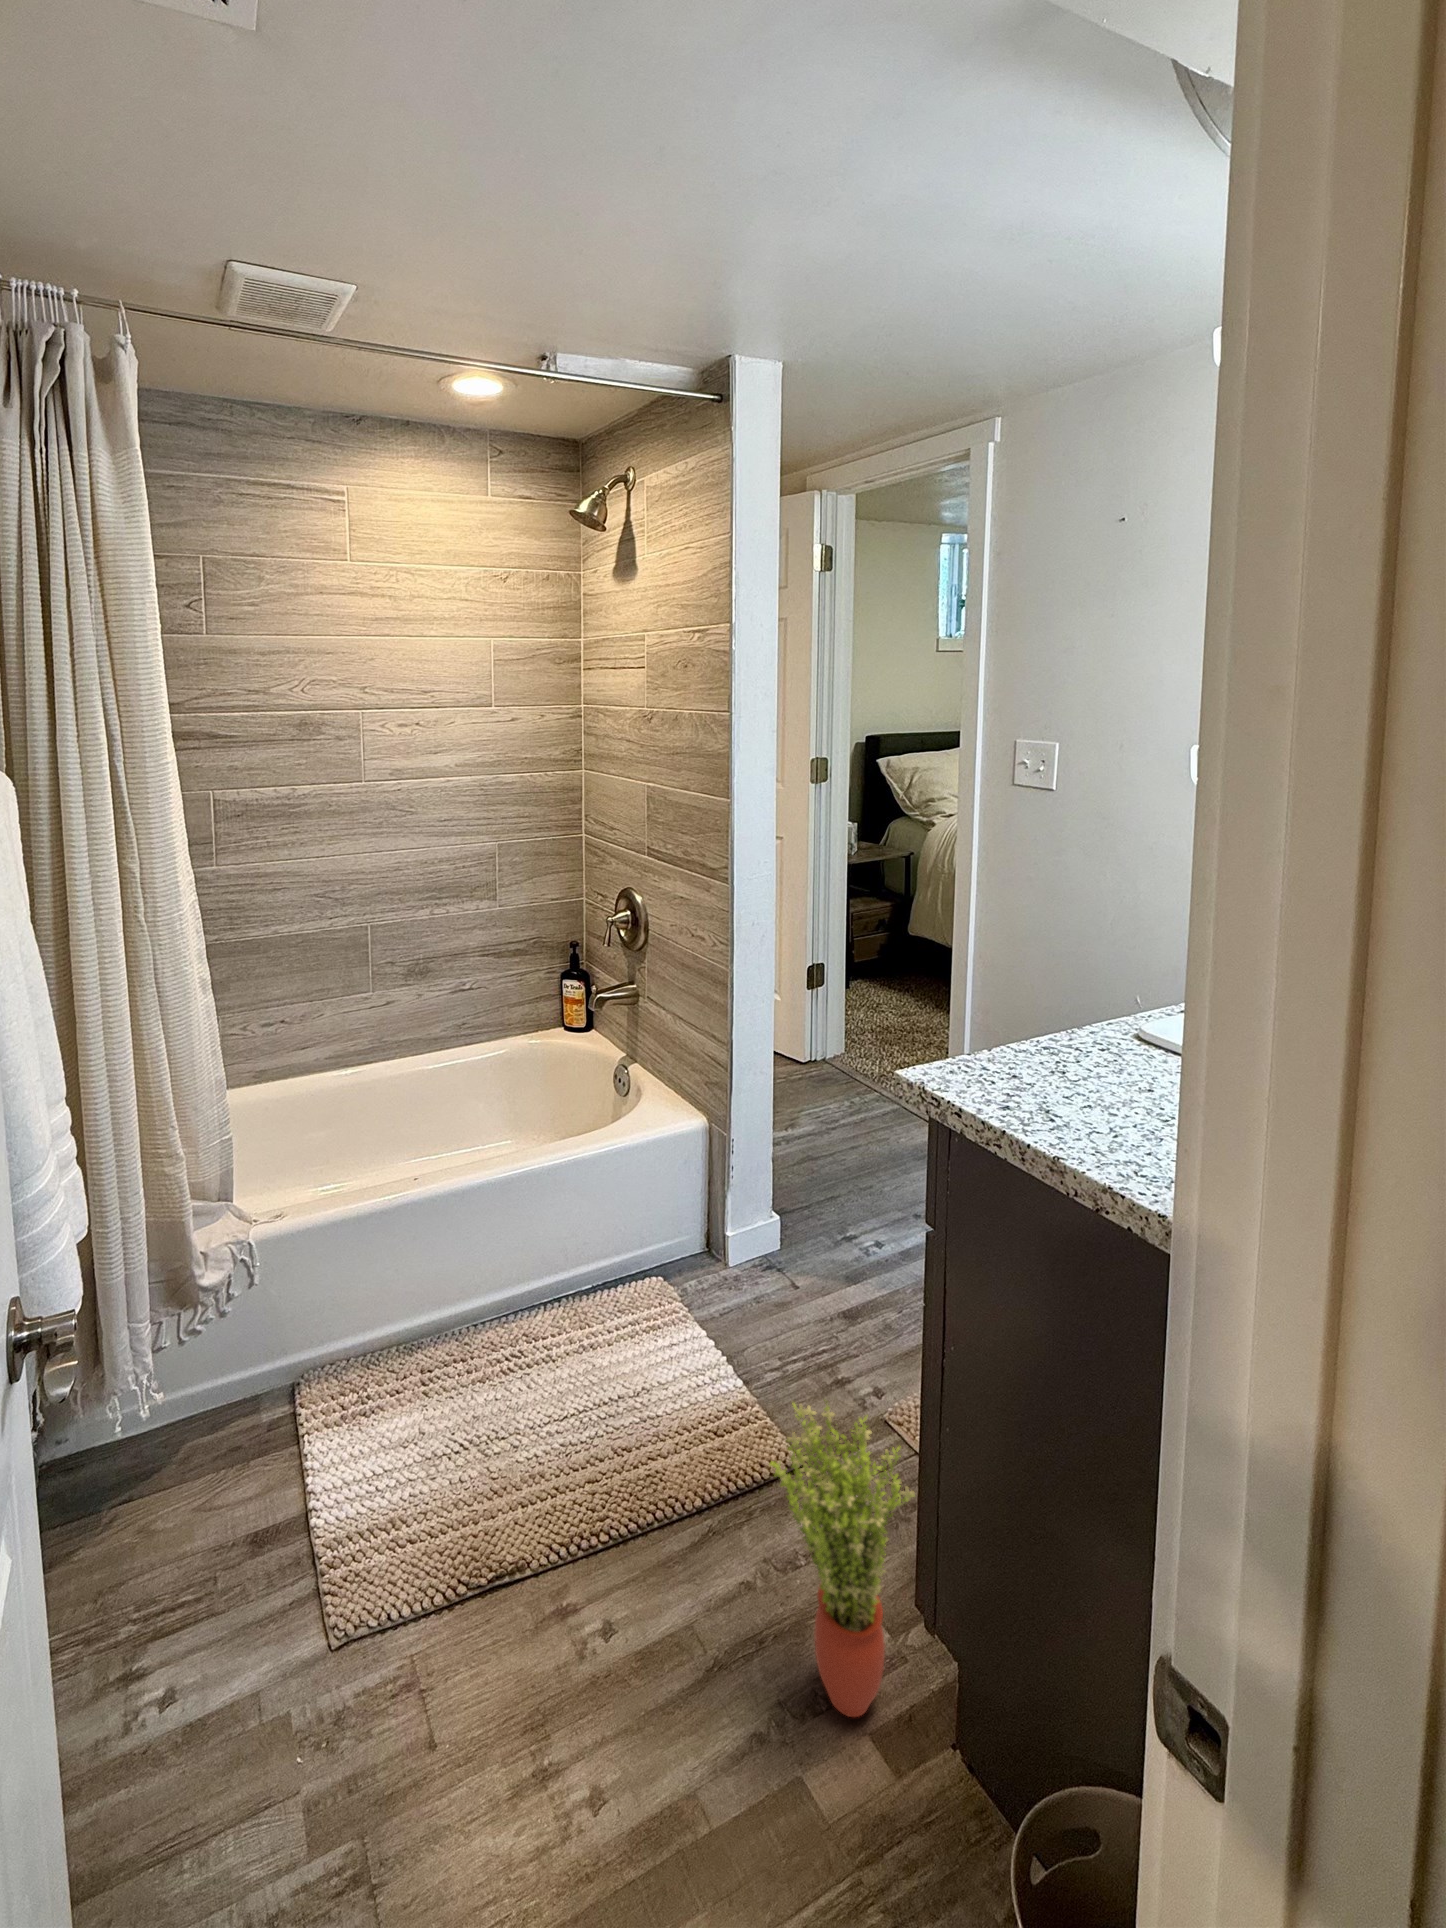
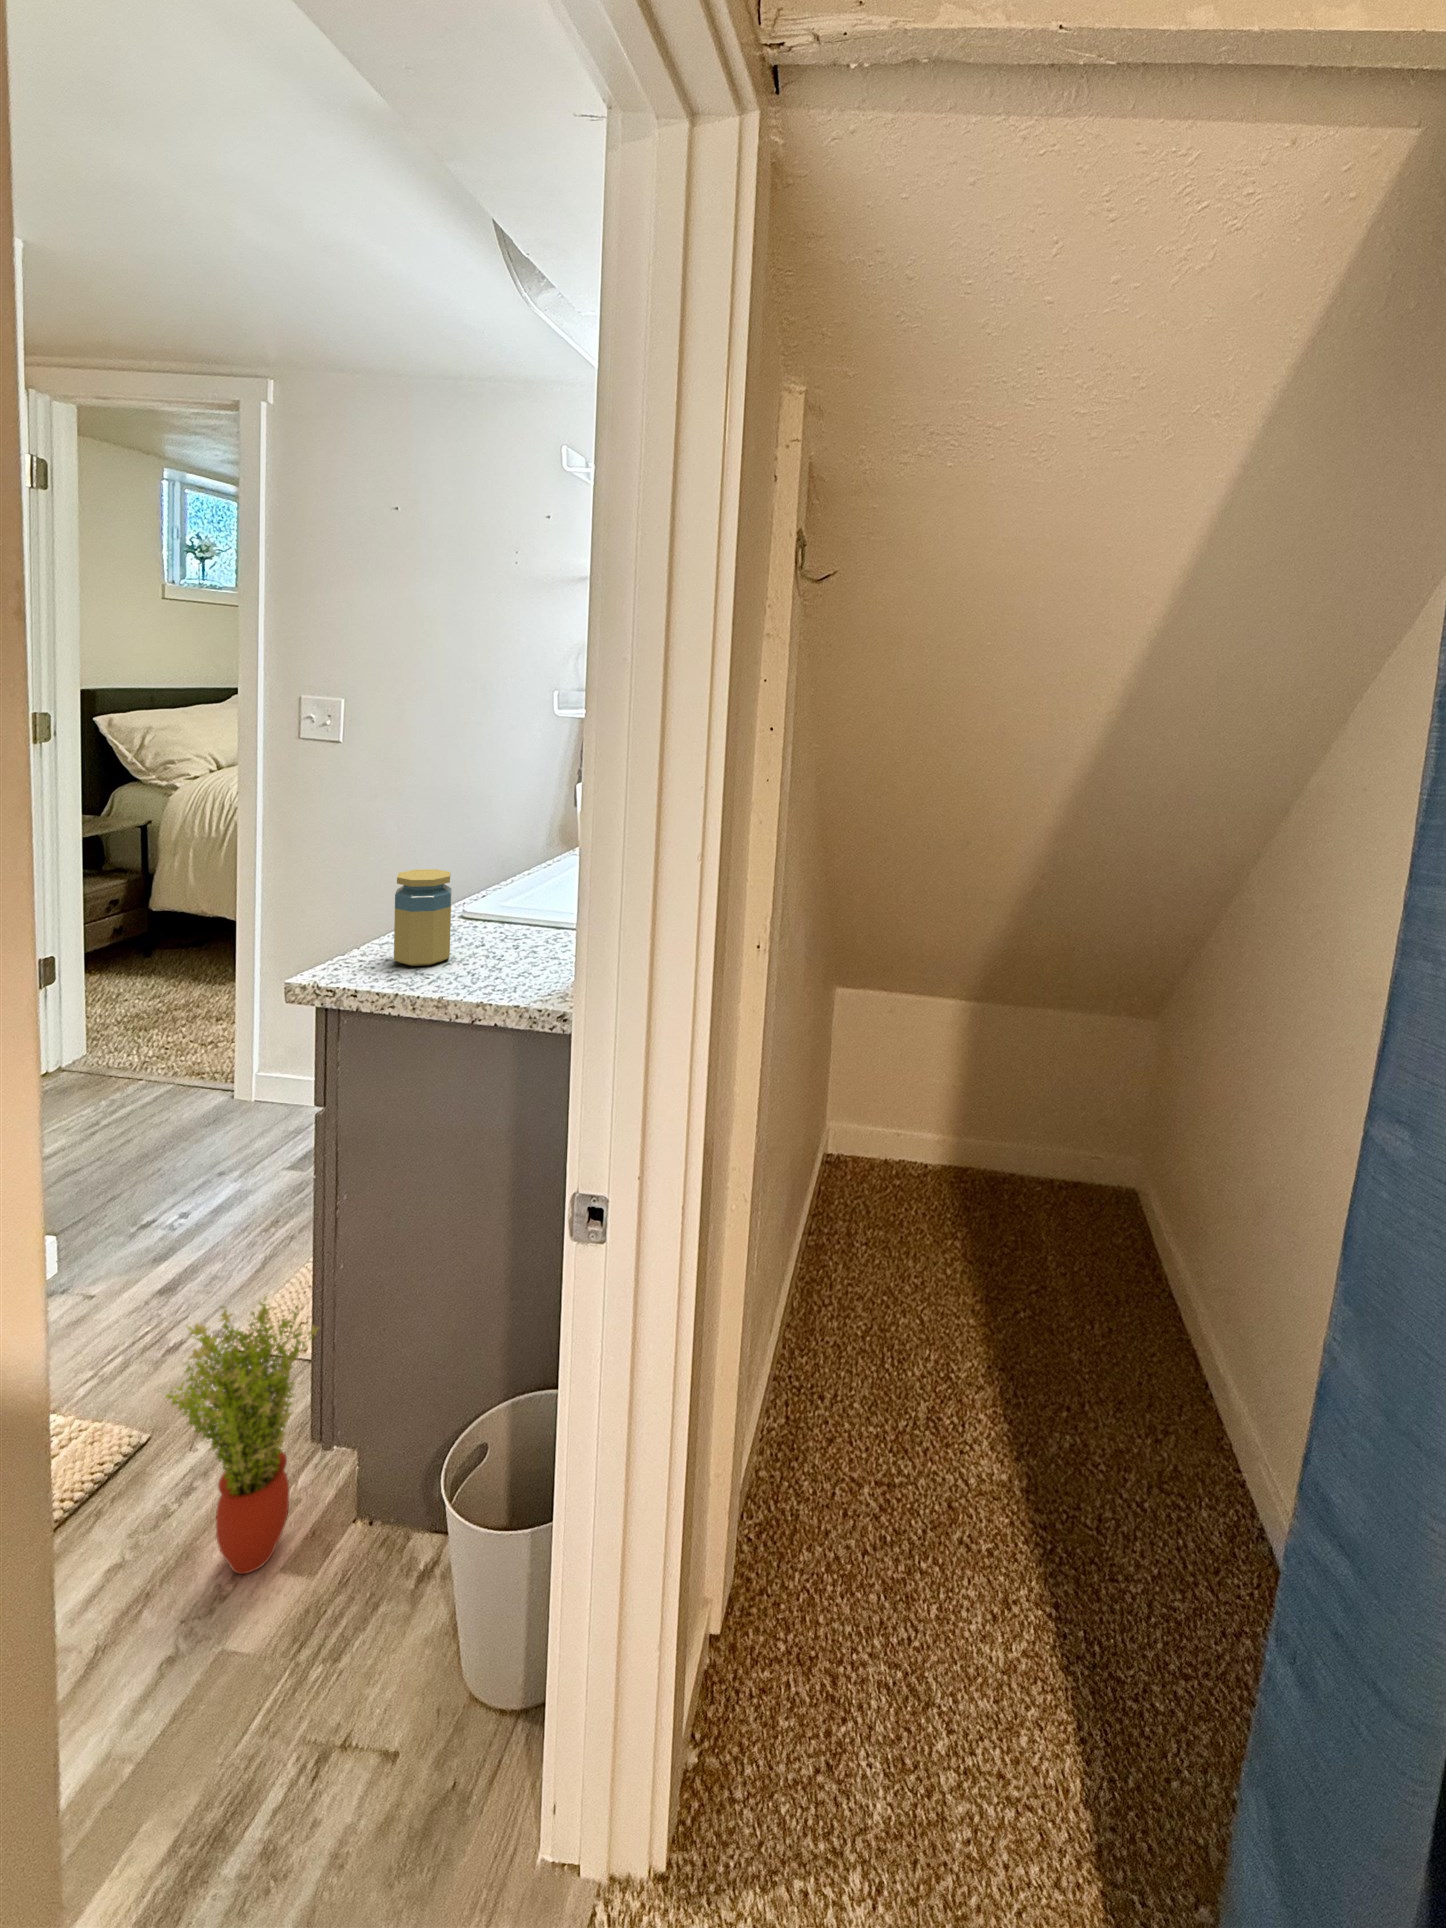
jar: none [1019,966,1102,1100] -> present [394,869,452,966]

